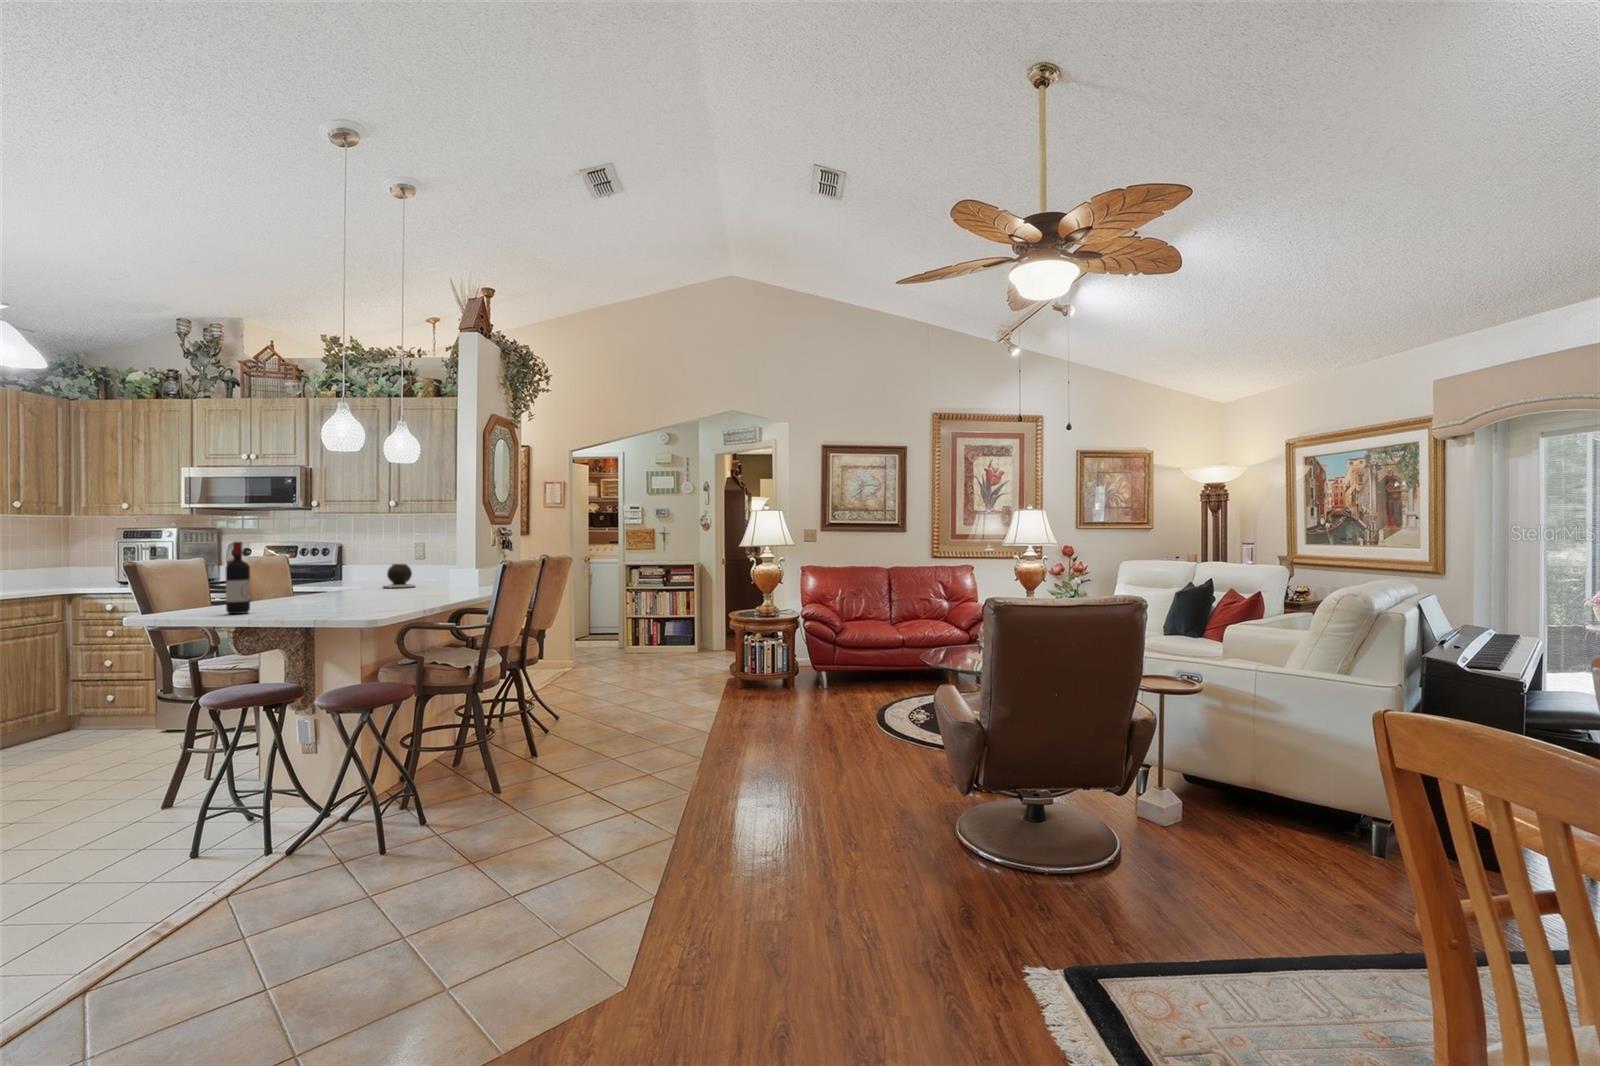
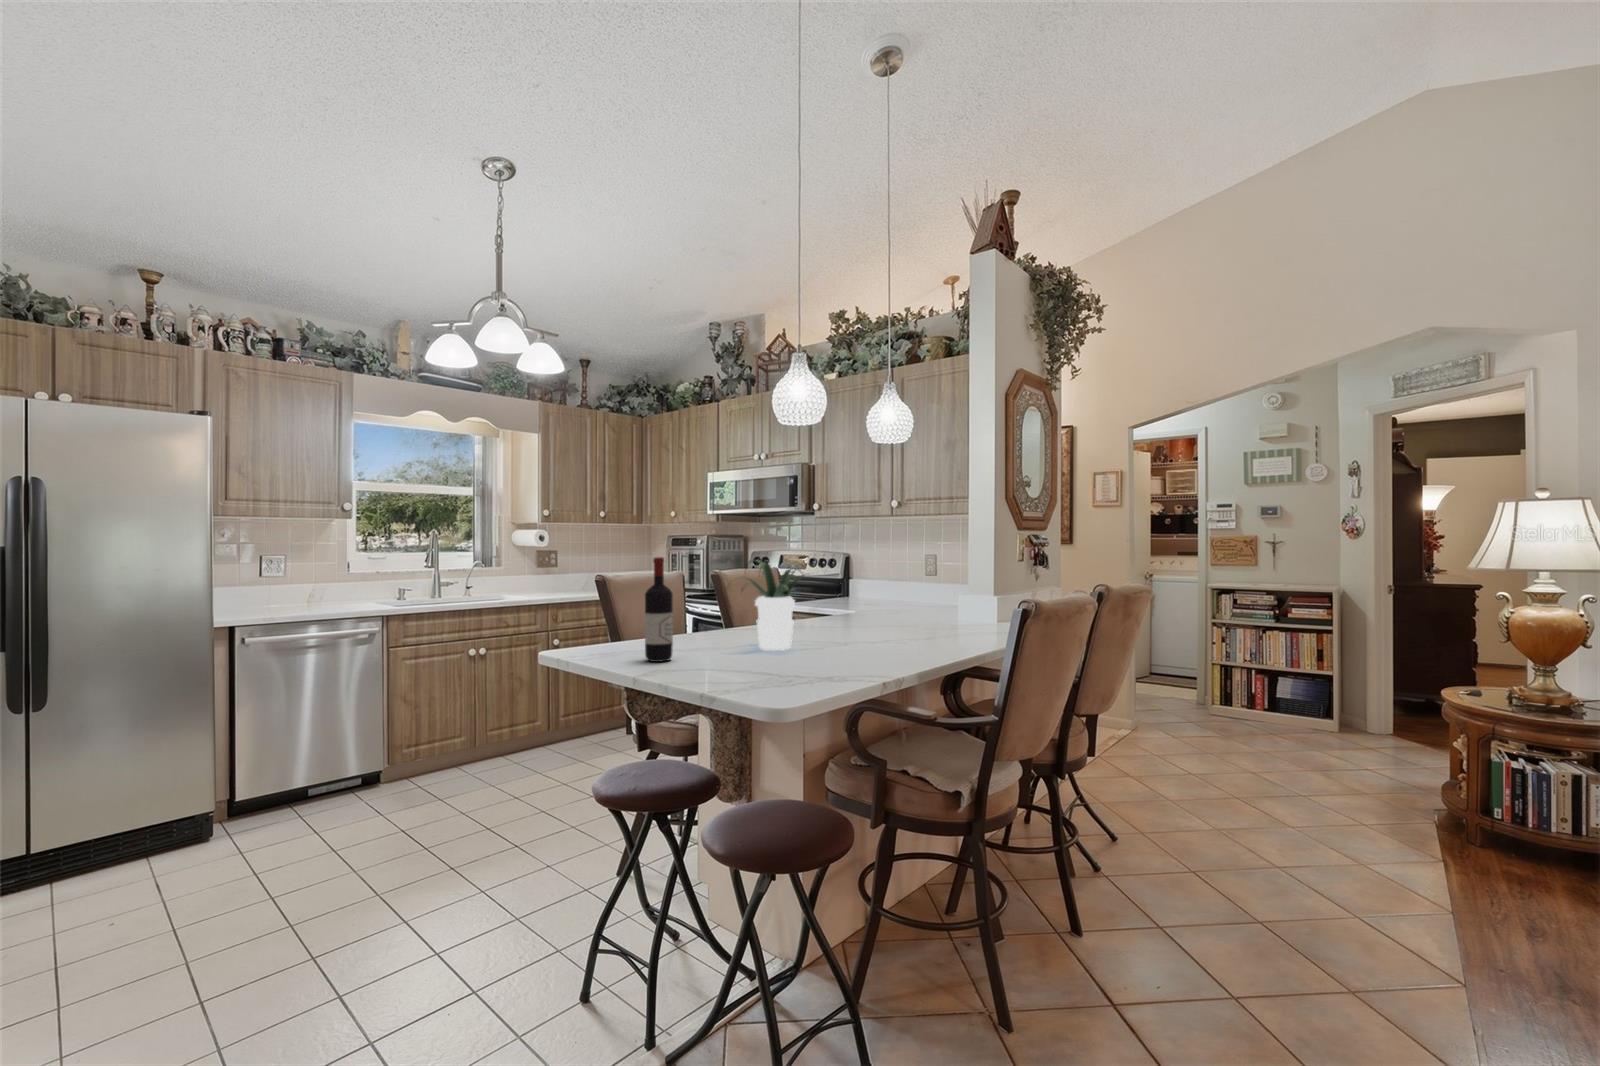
potted plant: none [285,544,366,605] -> present [742,560,809,650]
vase: present [383,564,415,588] -> none [874,584,914,618]

